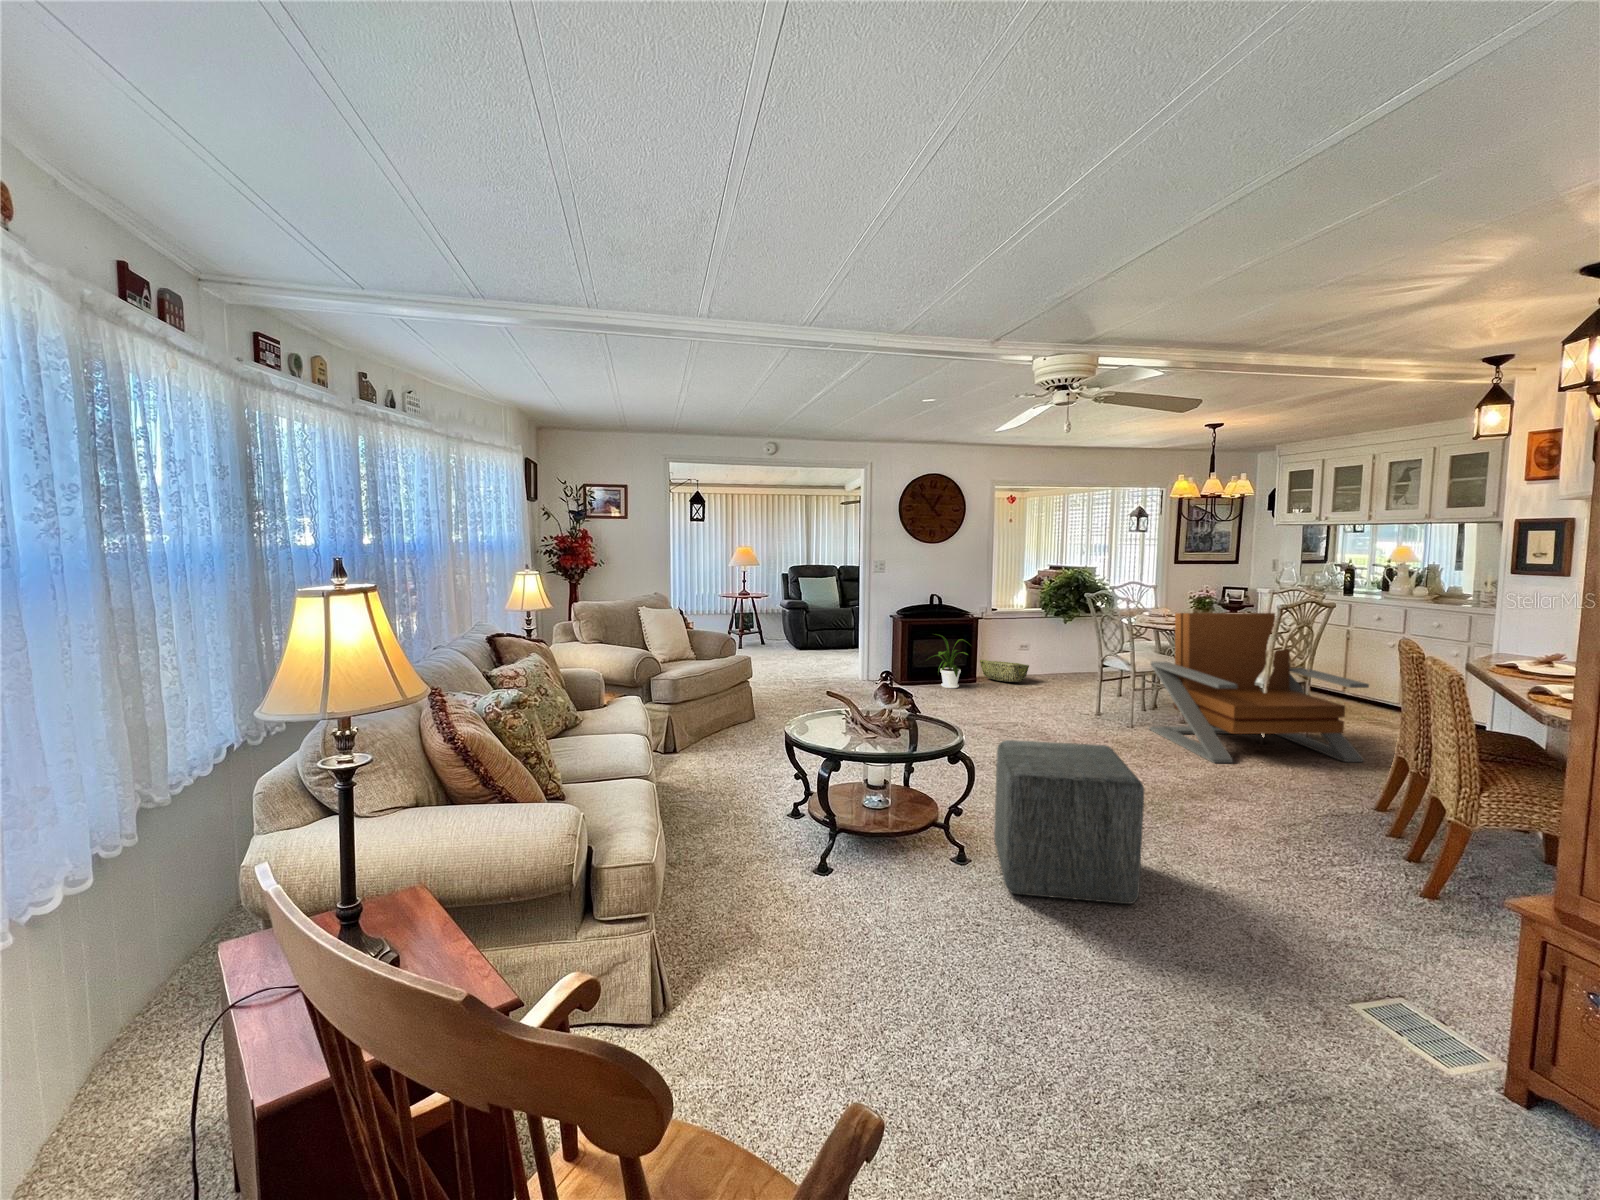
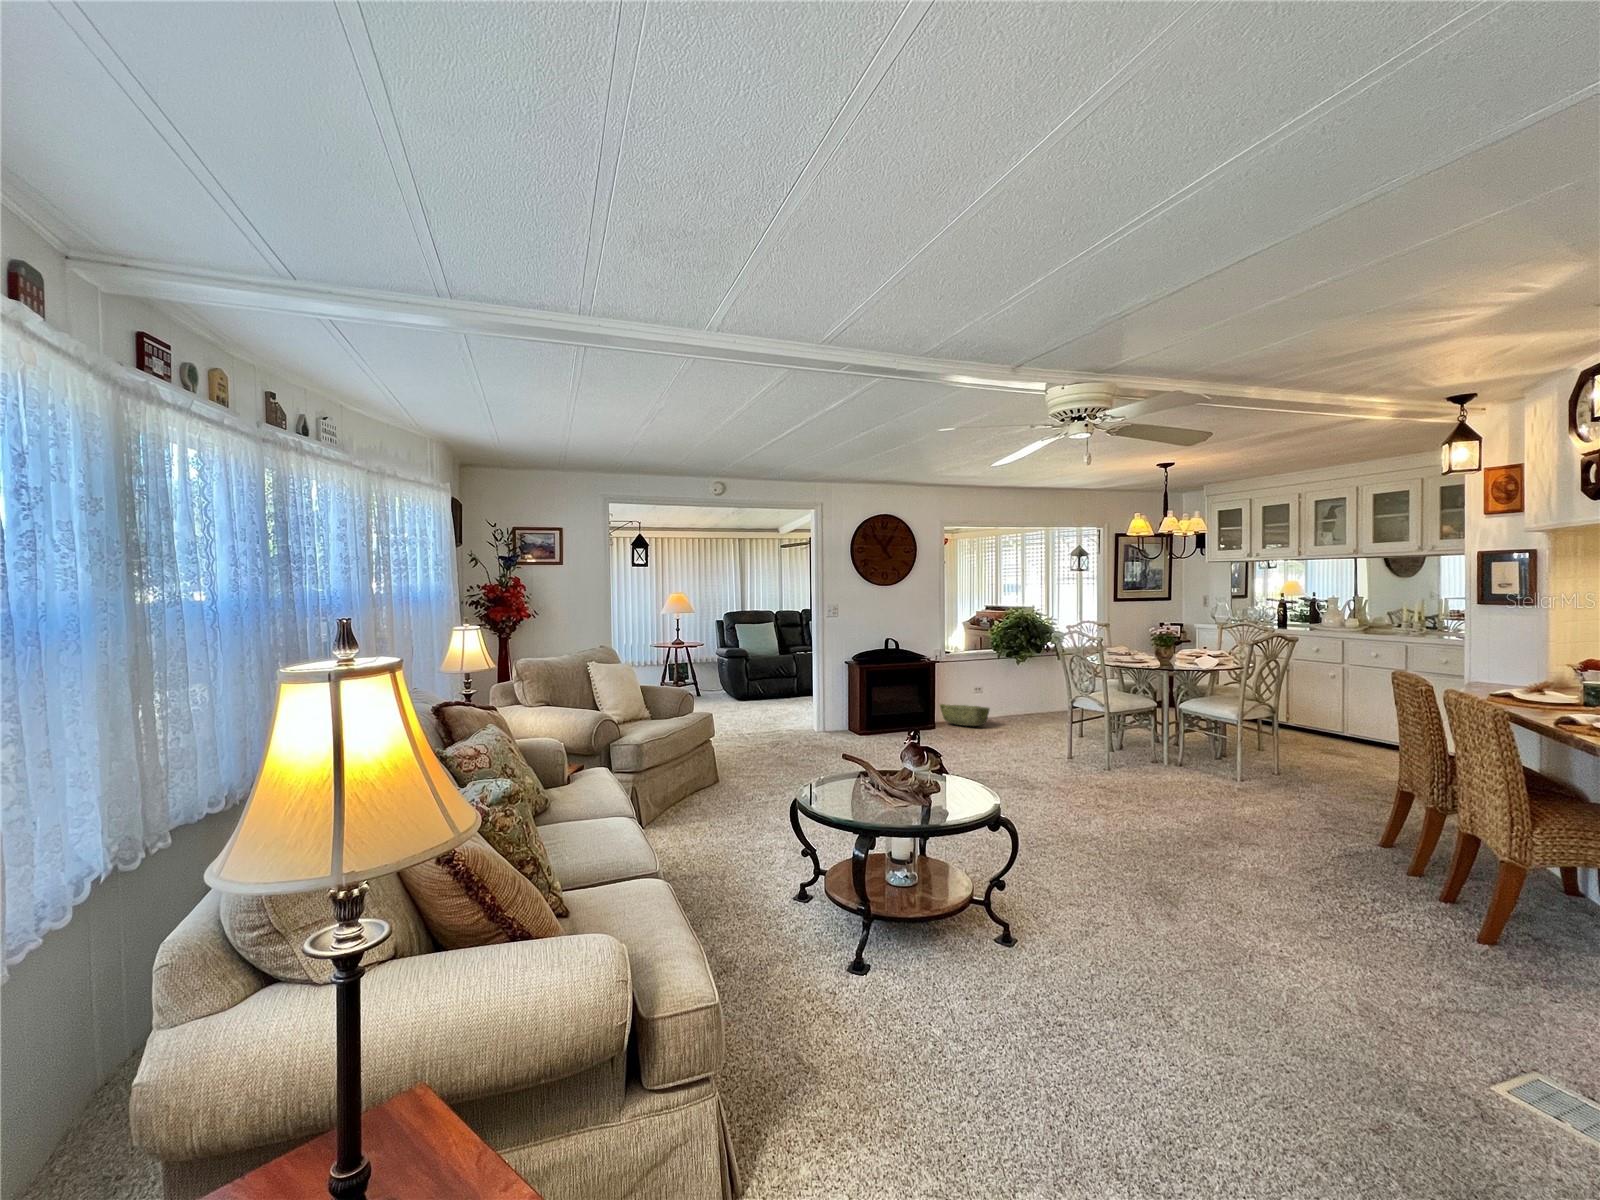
lounge chair: present [1150,613,1369,763] -> none [1127,648,1343,804]
house plant: present [928,635,968,688] -> none [886,679,935,736]
ottoman: present [994,740,1144,904] -> none [1037,799,1220,981]

